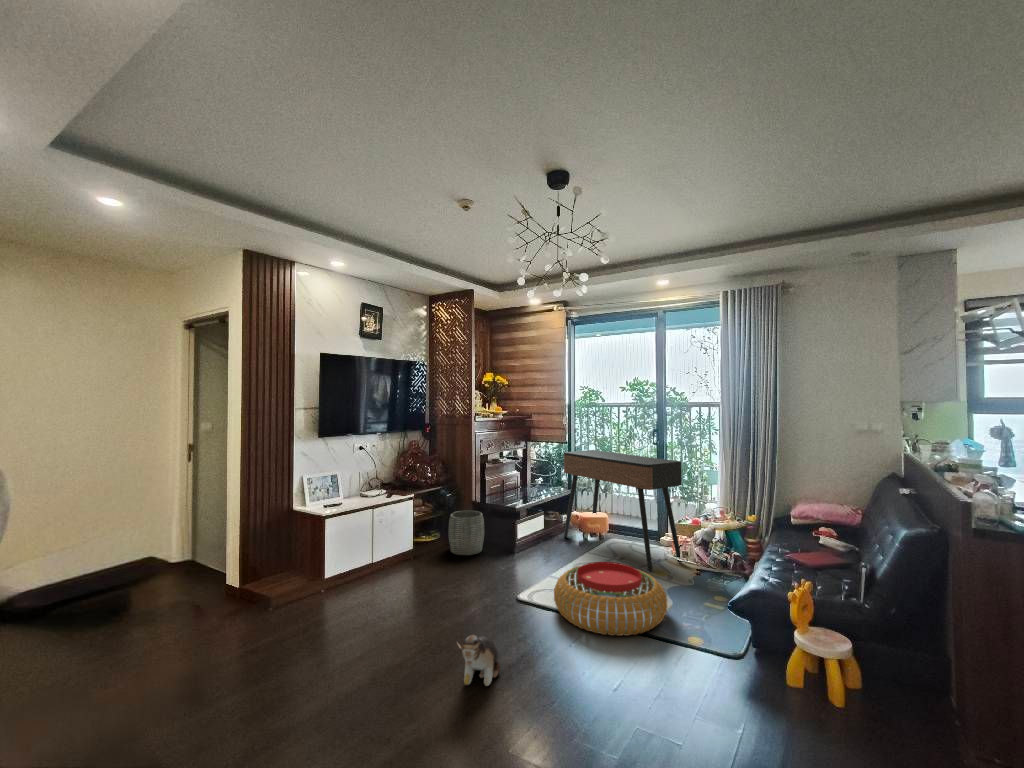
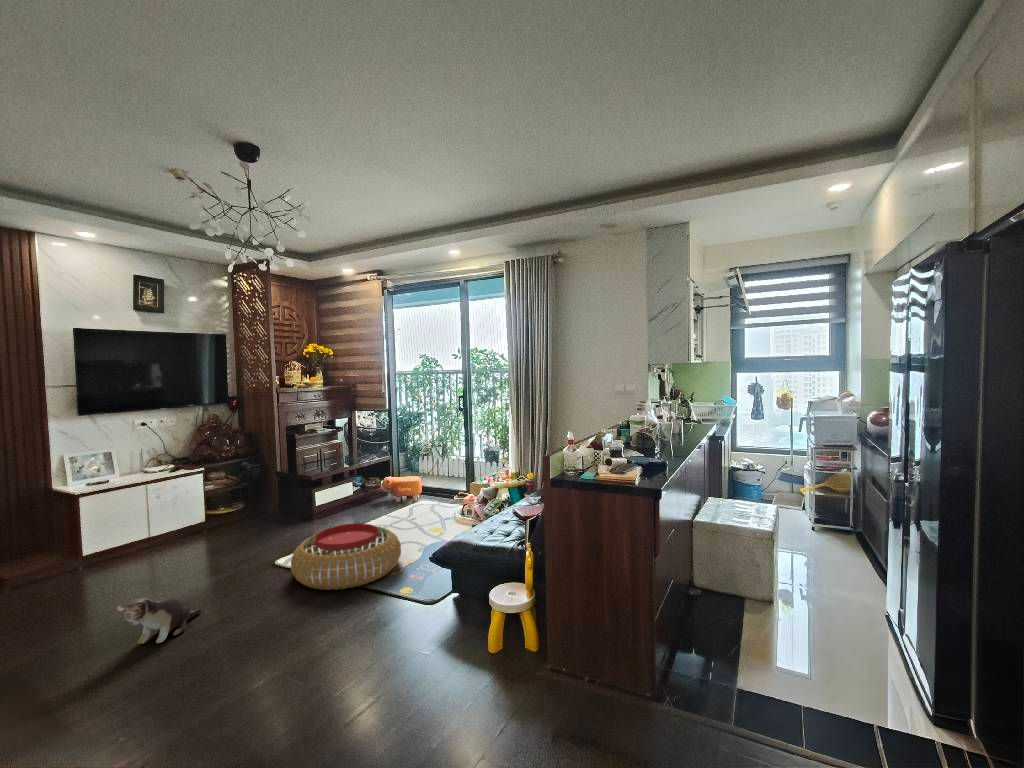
console table: present [564,450,682,571] -> none [375,417,467,529]
woven basket: present [448,511,484,555] -> none [247,481,286,525]

